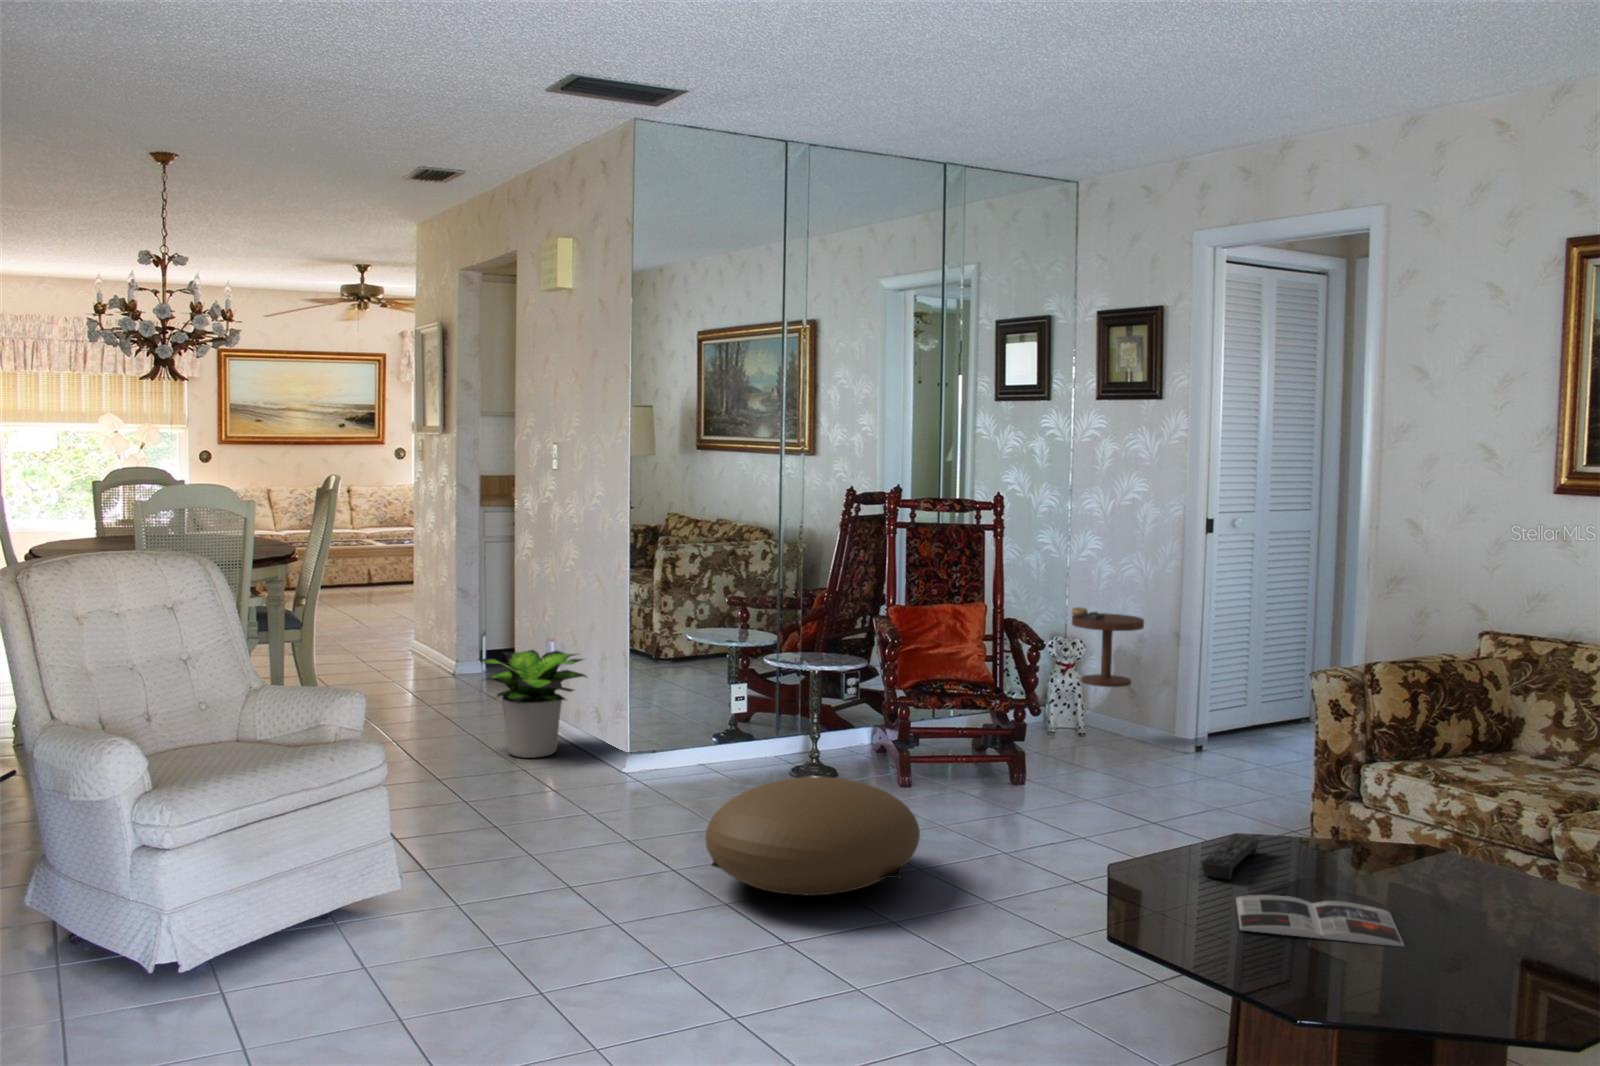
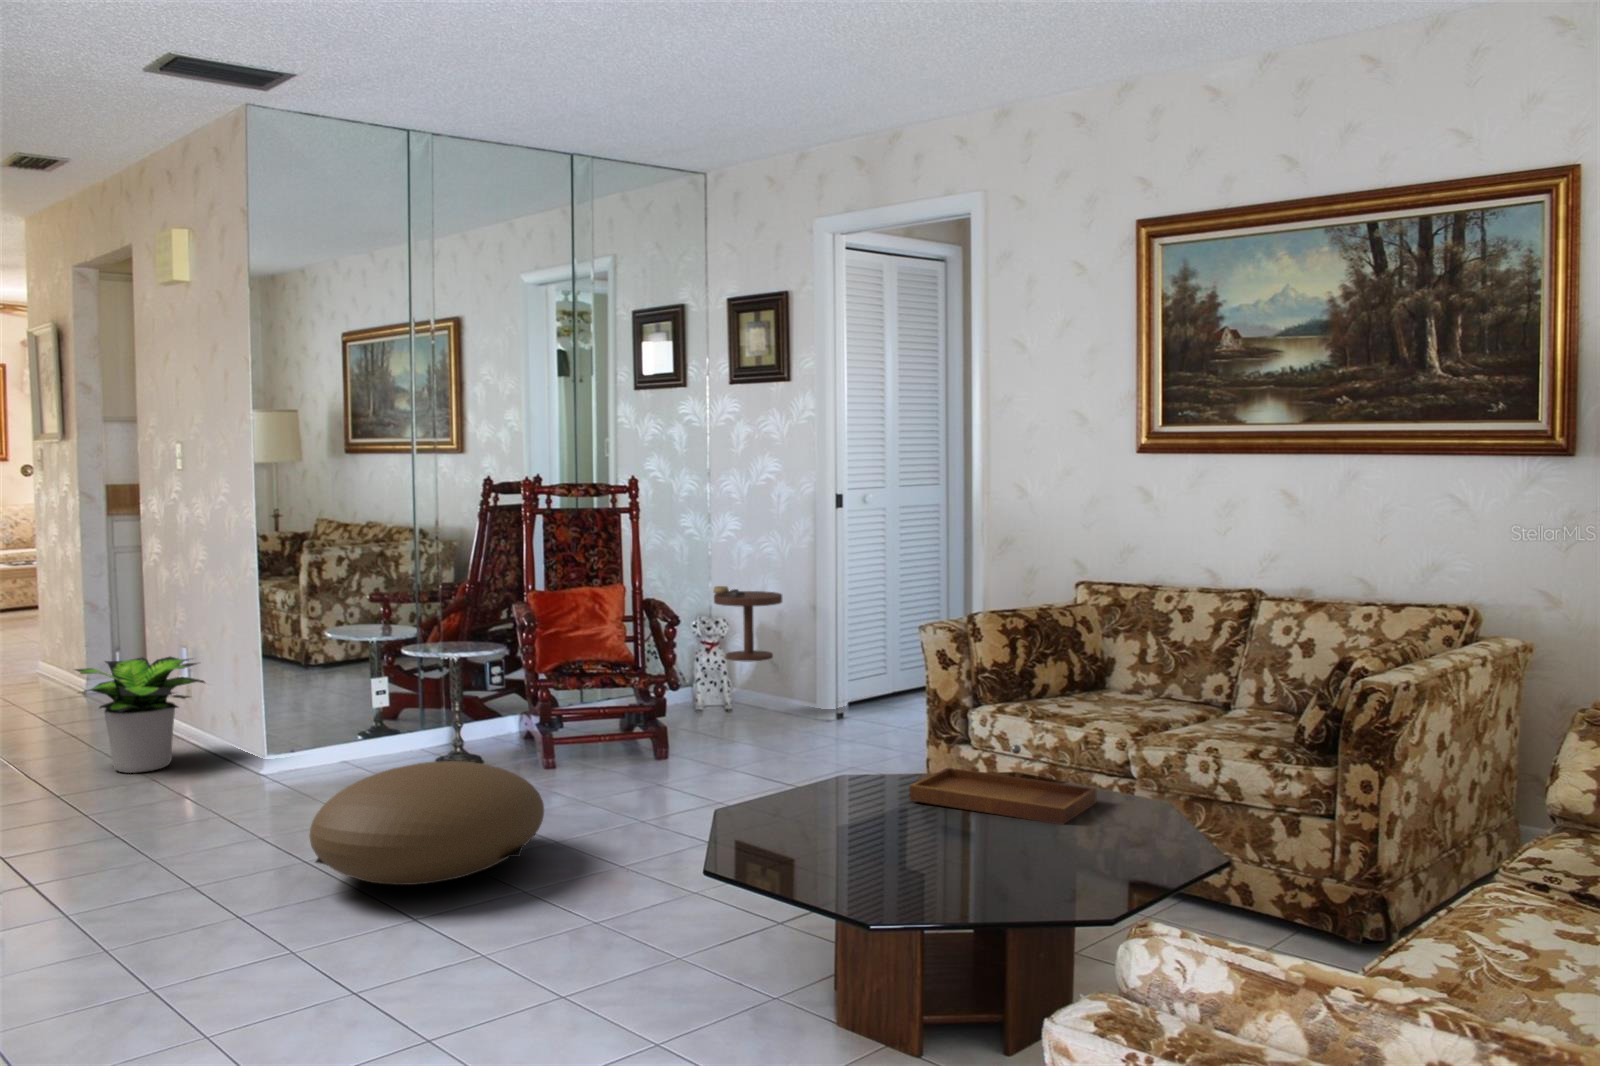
tray: none [1308,816,1517,907] -> present [909,745,1096,824]
remote control: present [1202,835,1259,880] -> none [806,779,865,823]
magazine: present [1236,895,1405,946] -> none [835,832,990,868]

